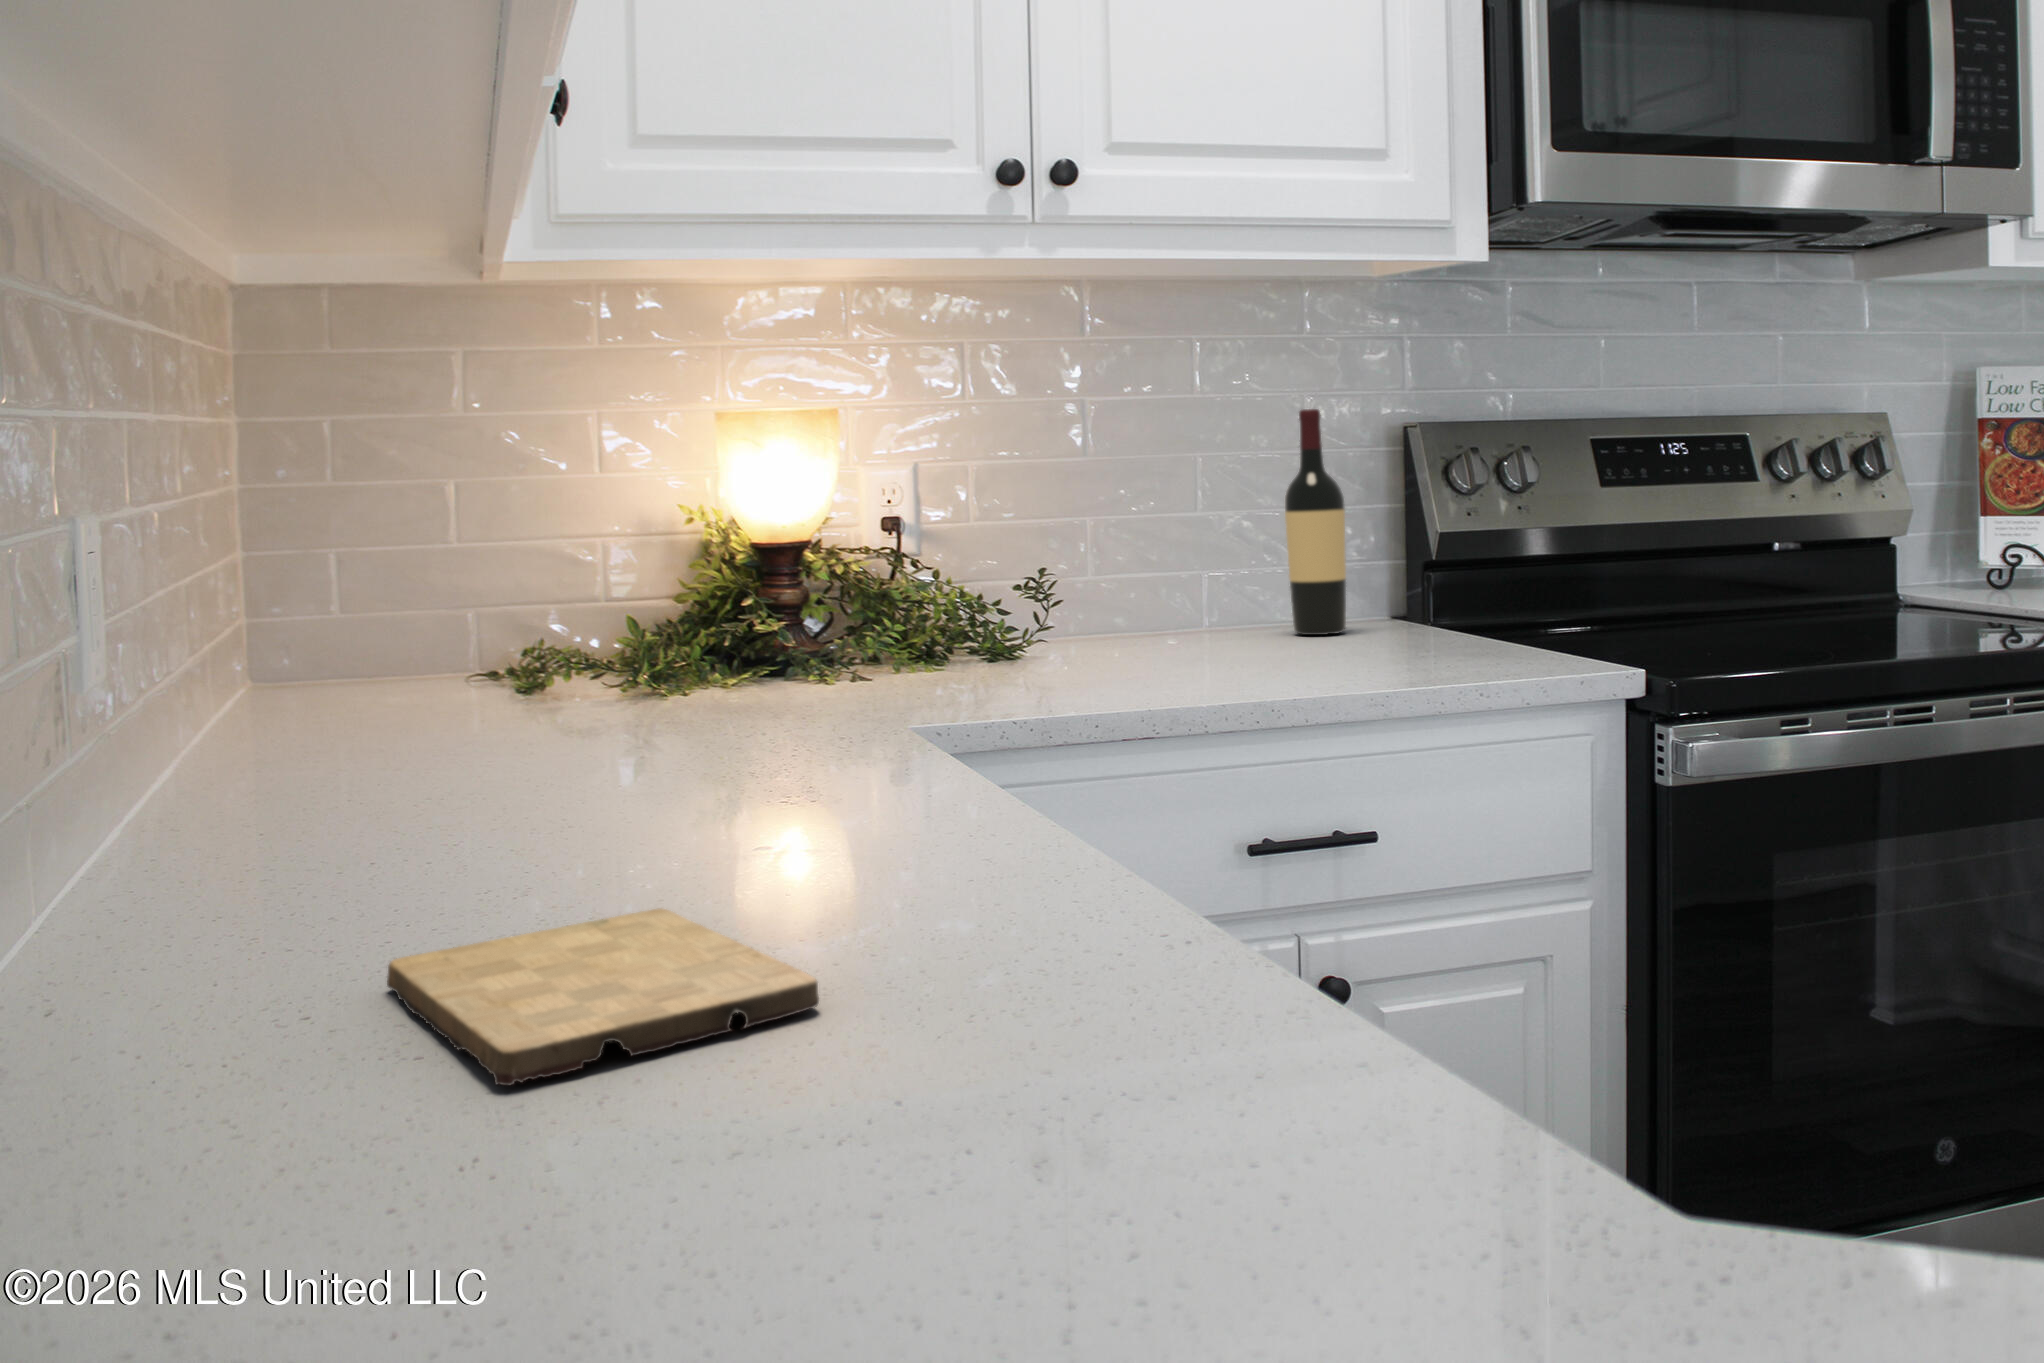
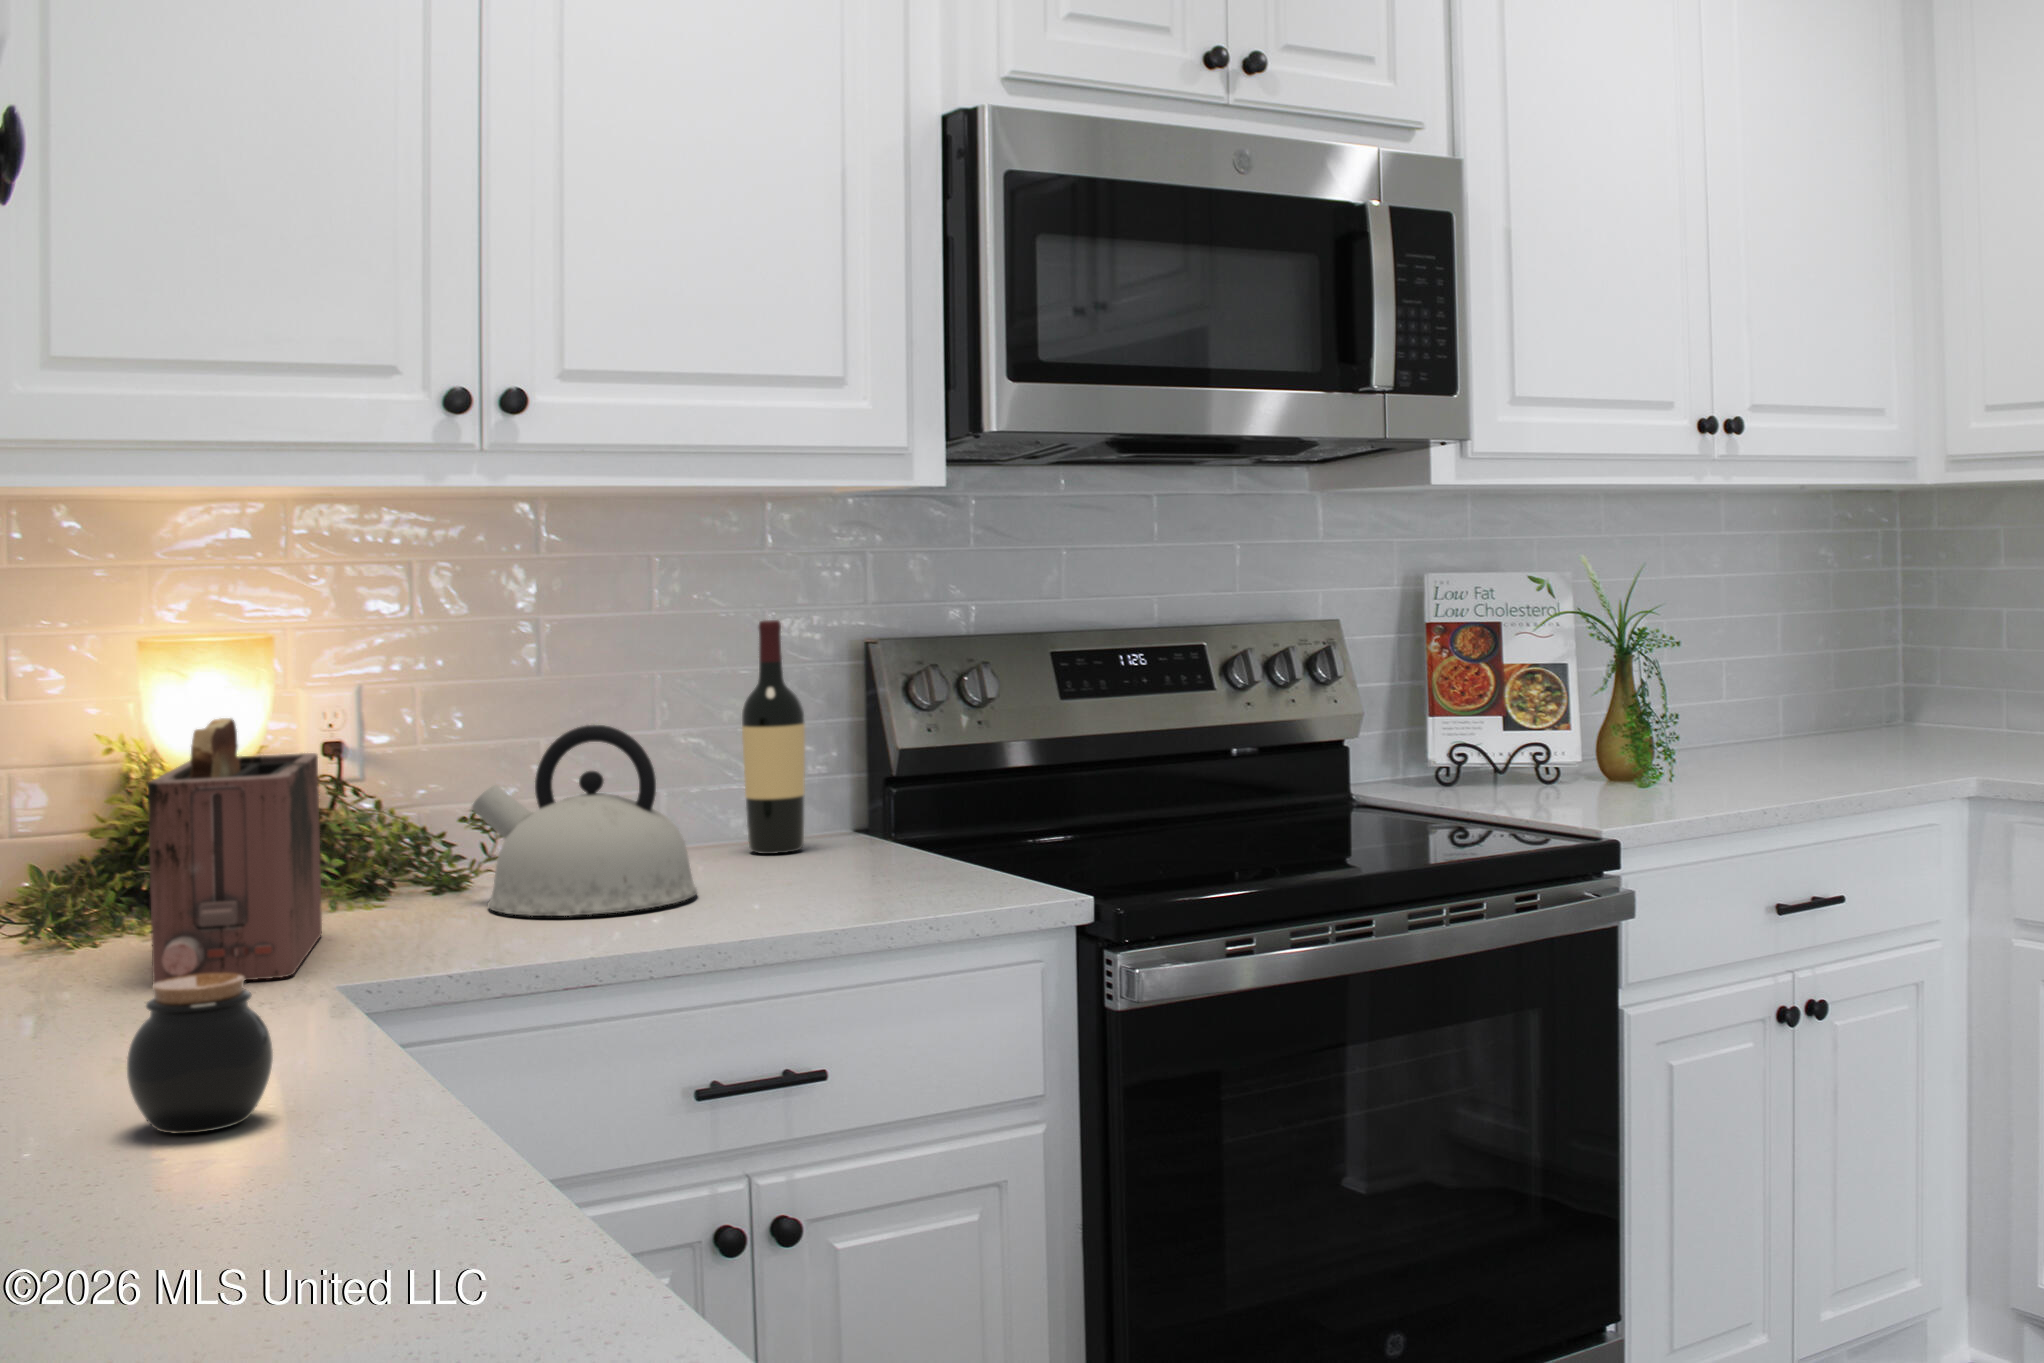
toaster: none [680,476,874,730] -> present [148,718,322,984]
kettle: none [1020,494,1235,680] -> present [472,725,697,916]
jar: none [515,695,682,880] -> present [127,973,273,1134]
cutting board: present [387,909,819,1086] -> none [112,1150,479,1269]

